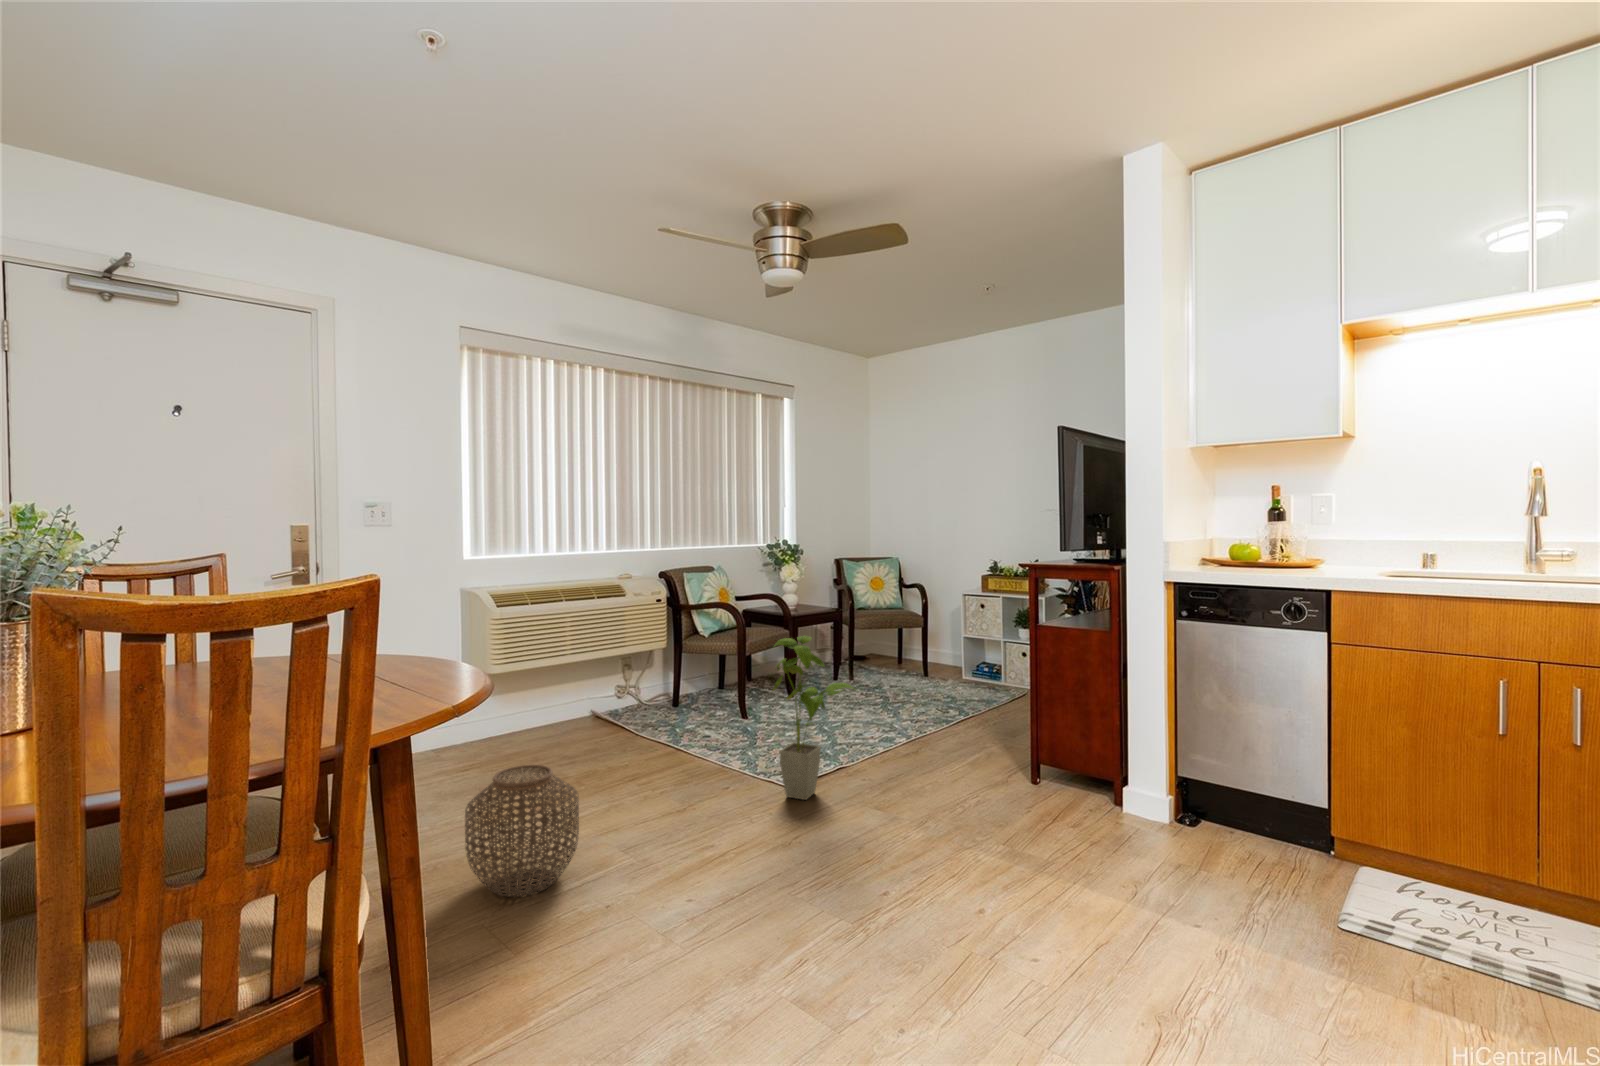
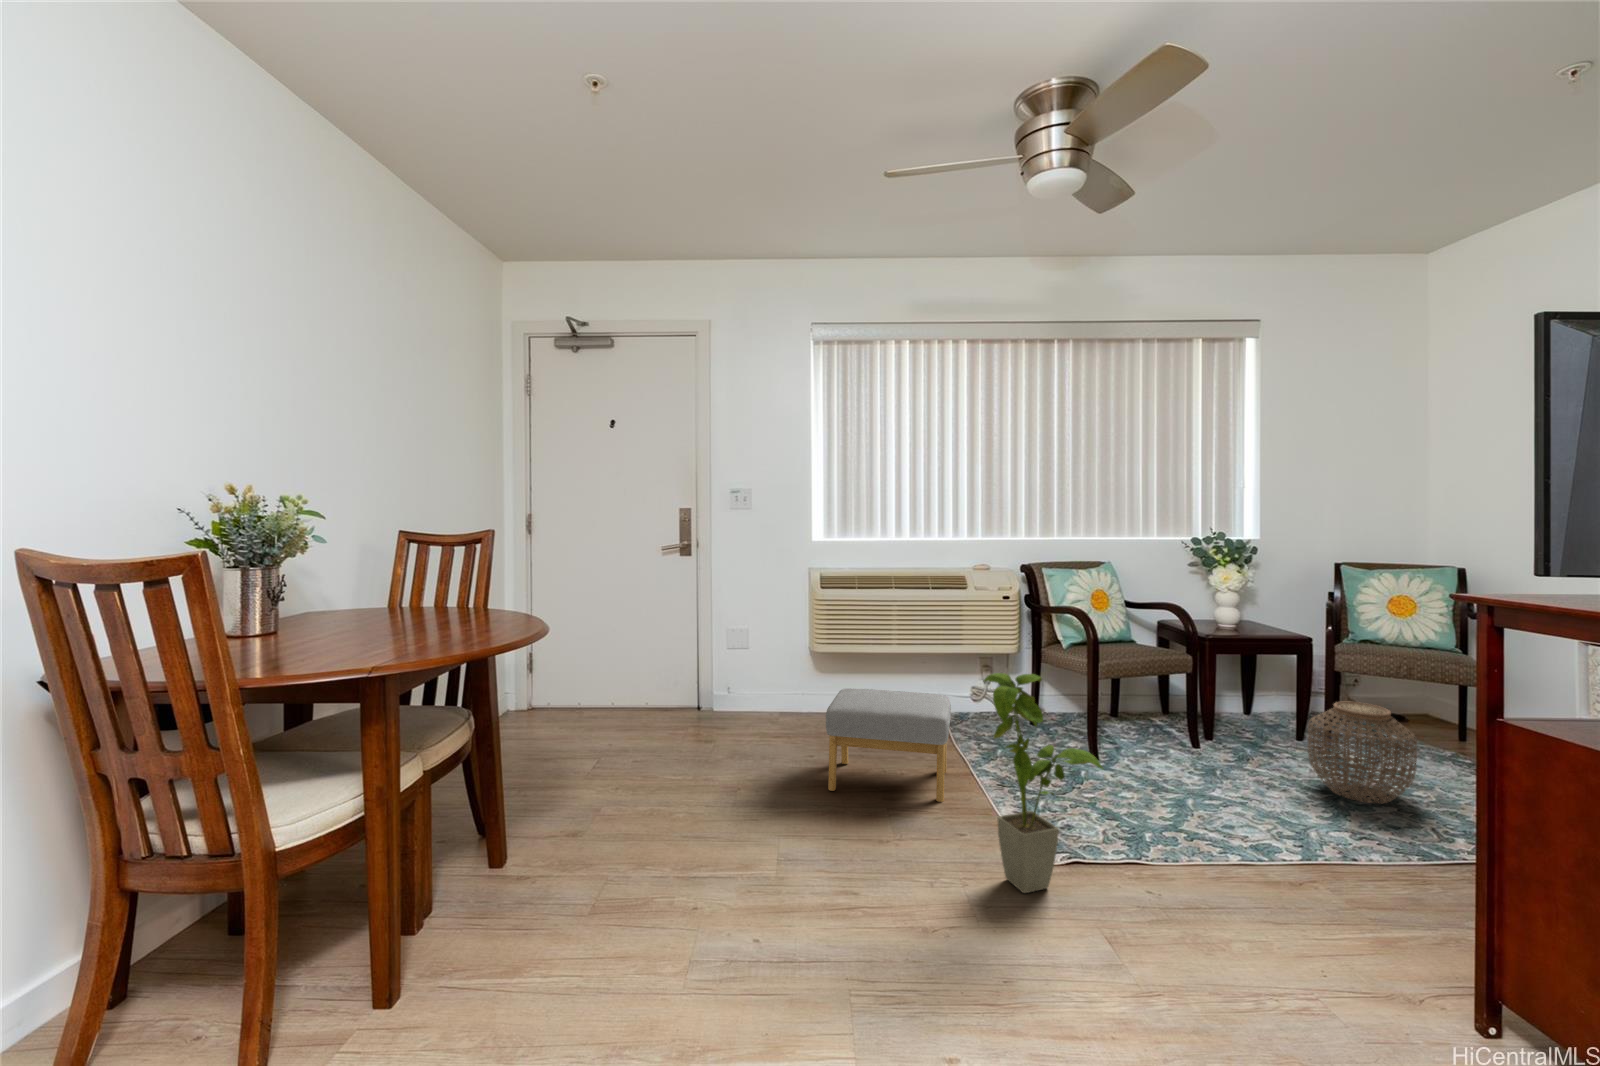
footstool: none [562,685,688,791] -> present [826,688,951,802]
woven basket: present [465,765,579,896] -> present [1308,702,1417,804]

